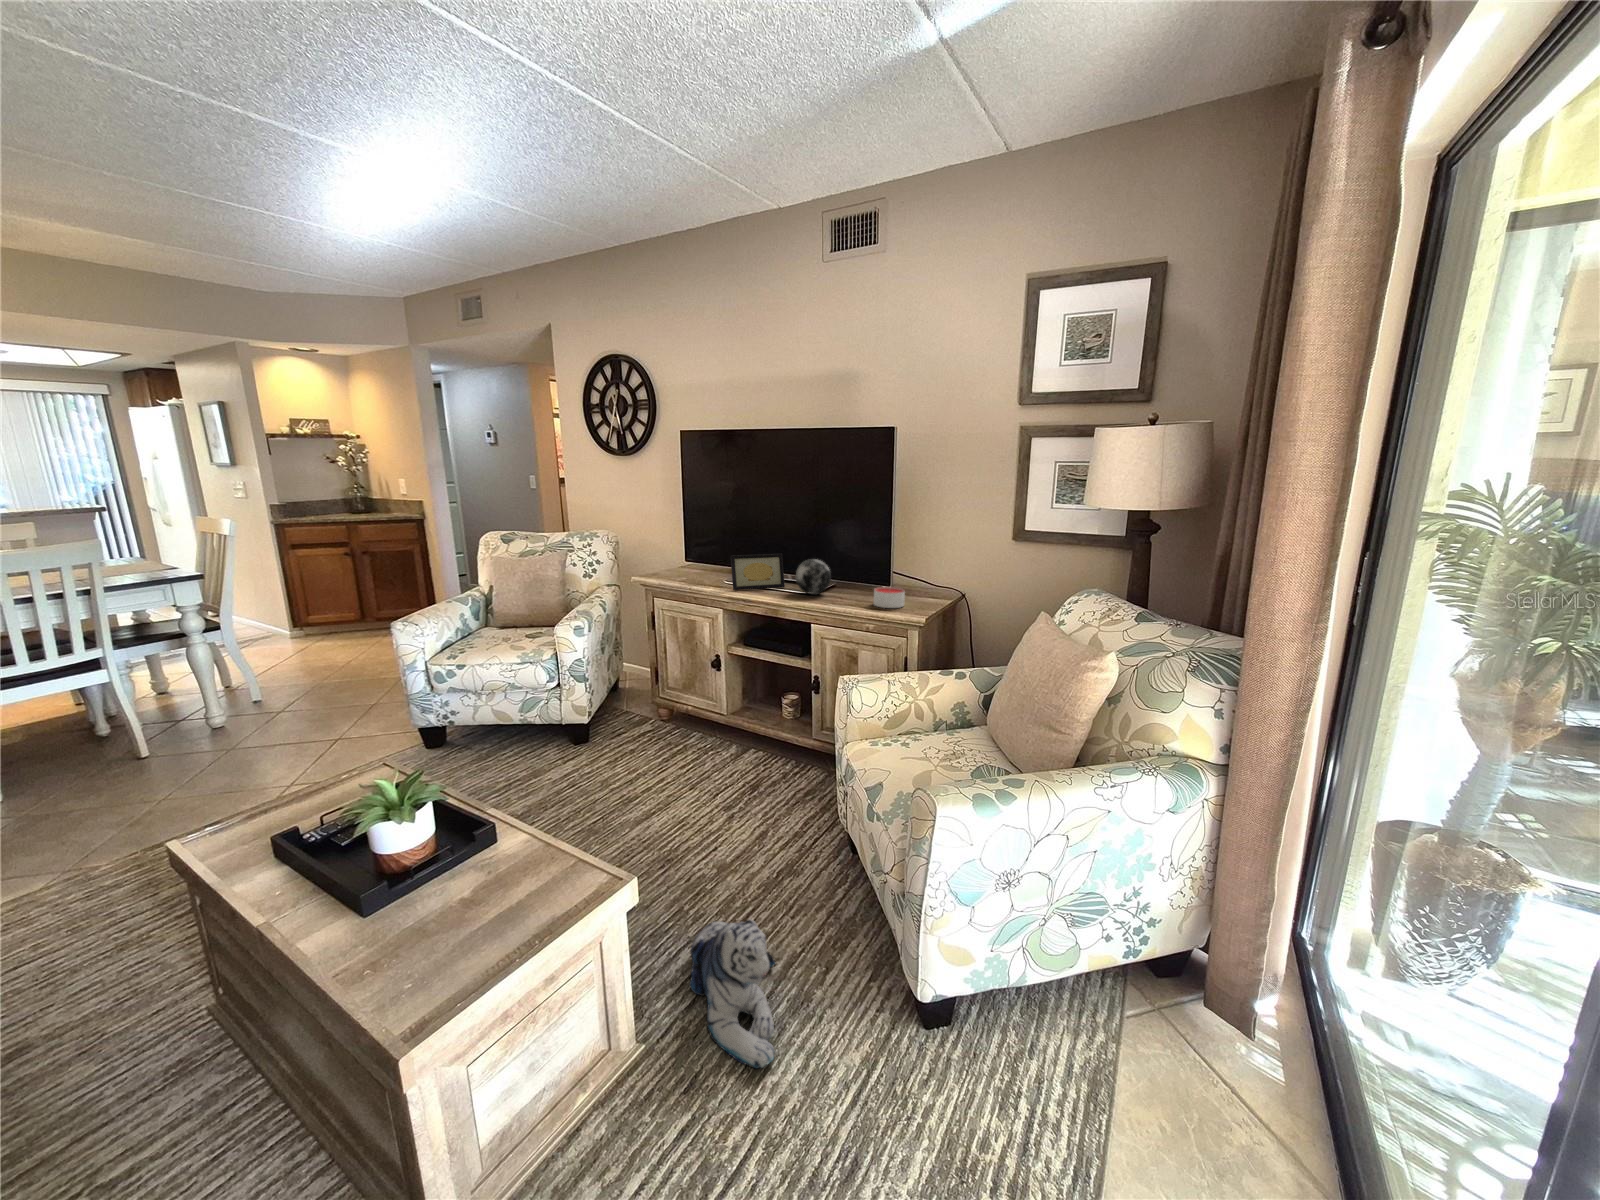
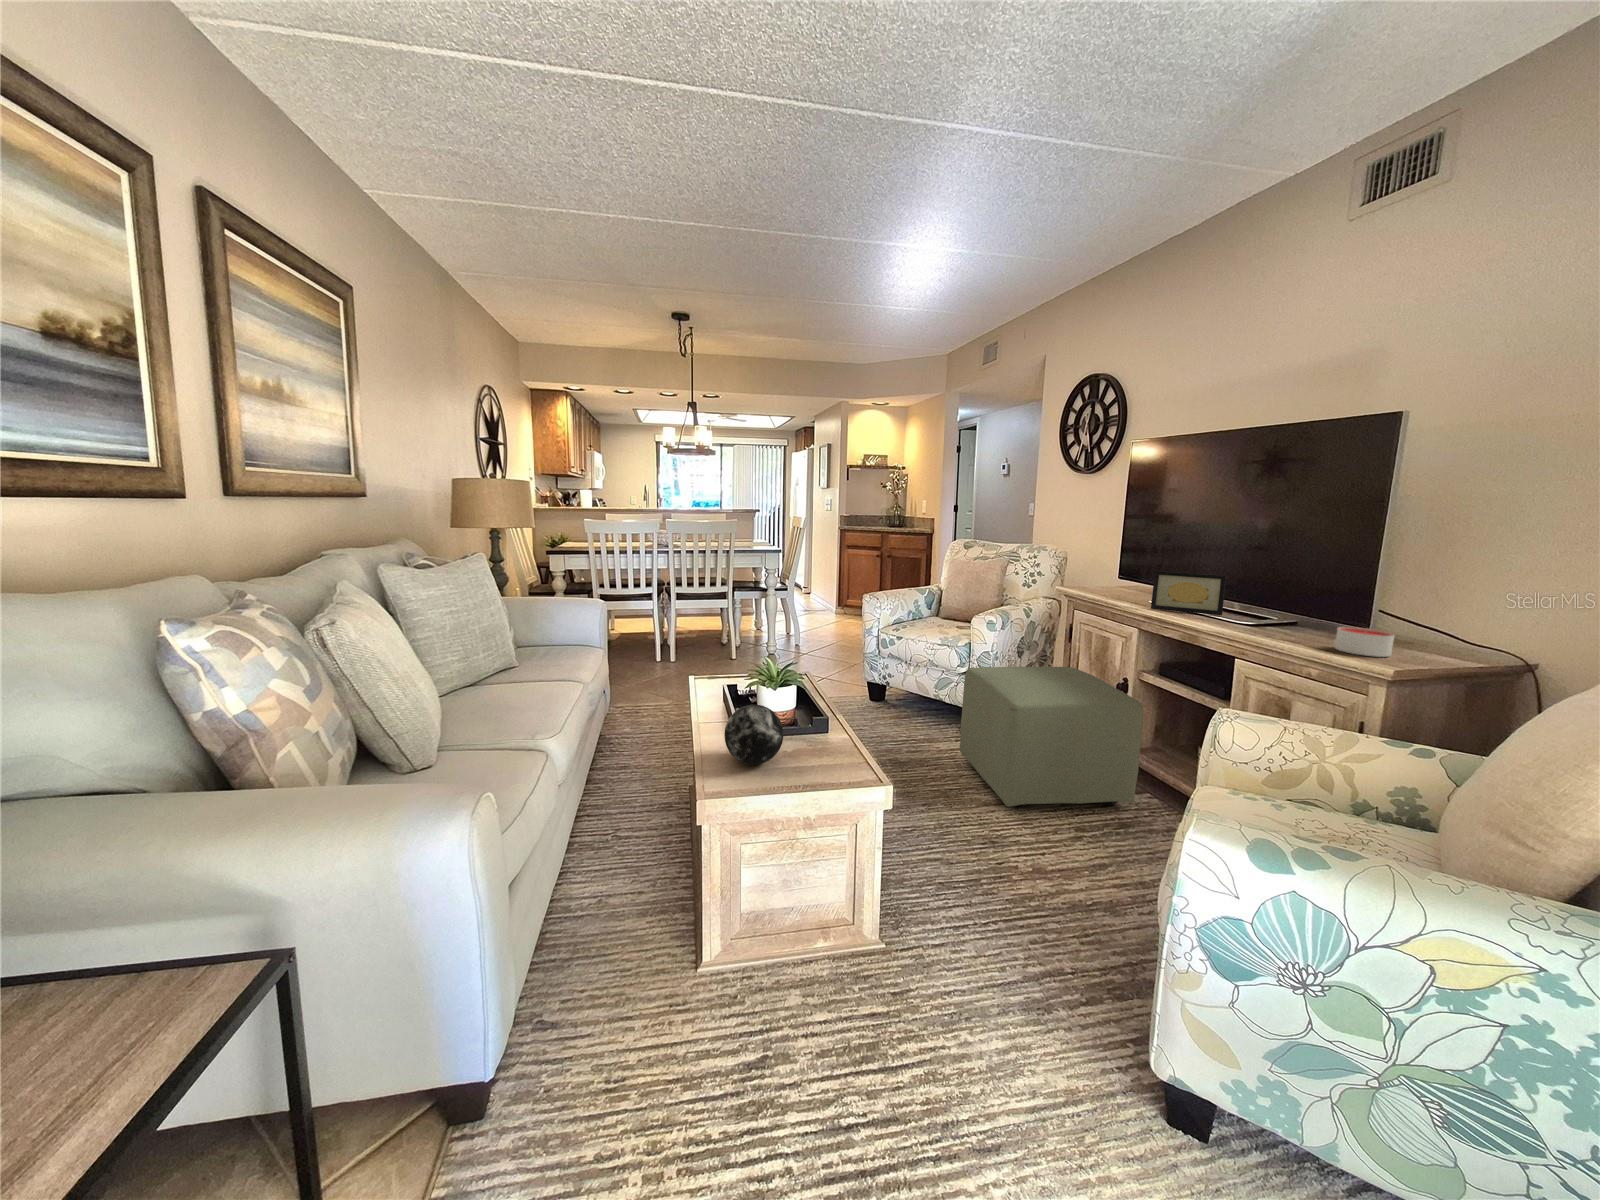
decorative orb: present [796,559,831,594] -> present [724,704,783,765]
ottoman: none [573,656,751,817] -> present [960,667,1143,808]
plush toy: present [689,919,775,1068] -> none [937,886,1033,1024]

